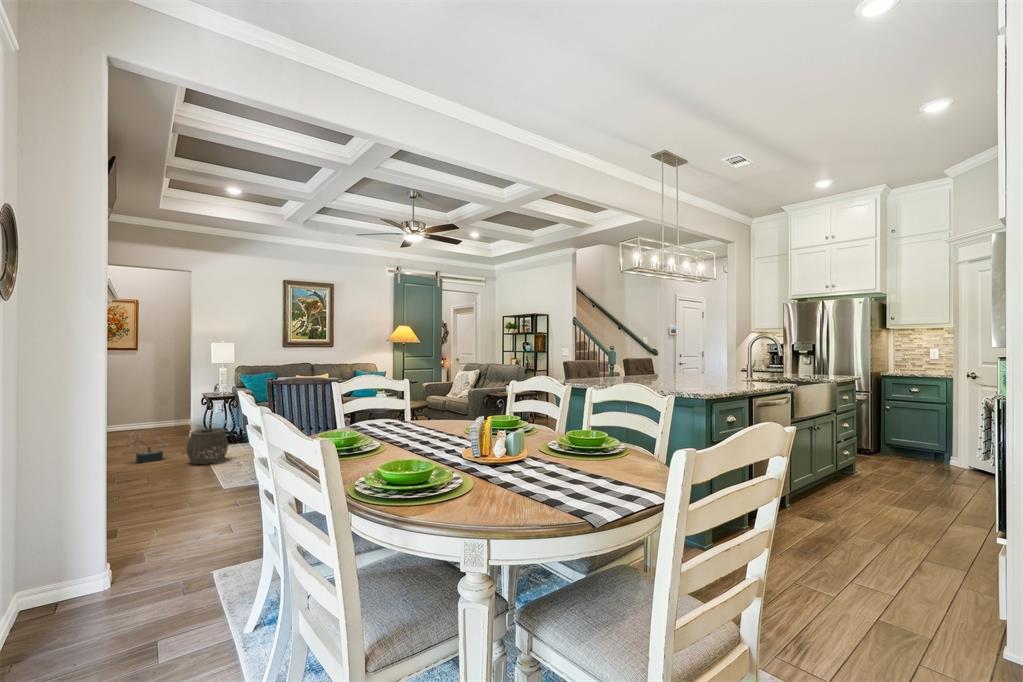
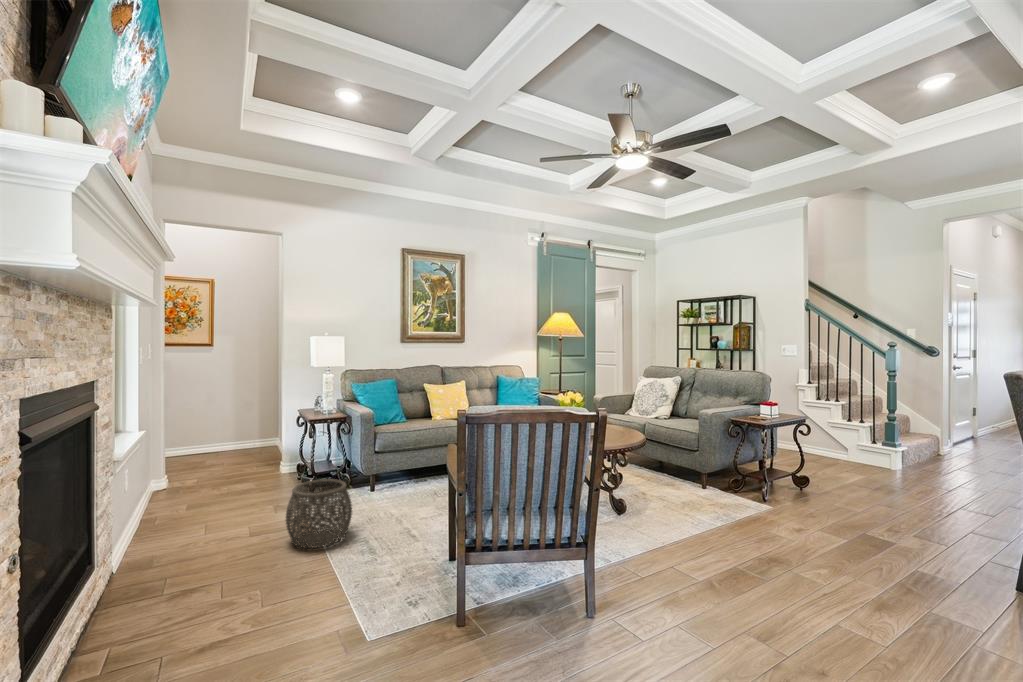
decorative plant: present [129,433,170,463] -> none [186,484,257,539]

